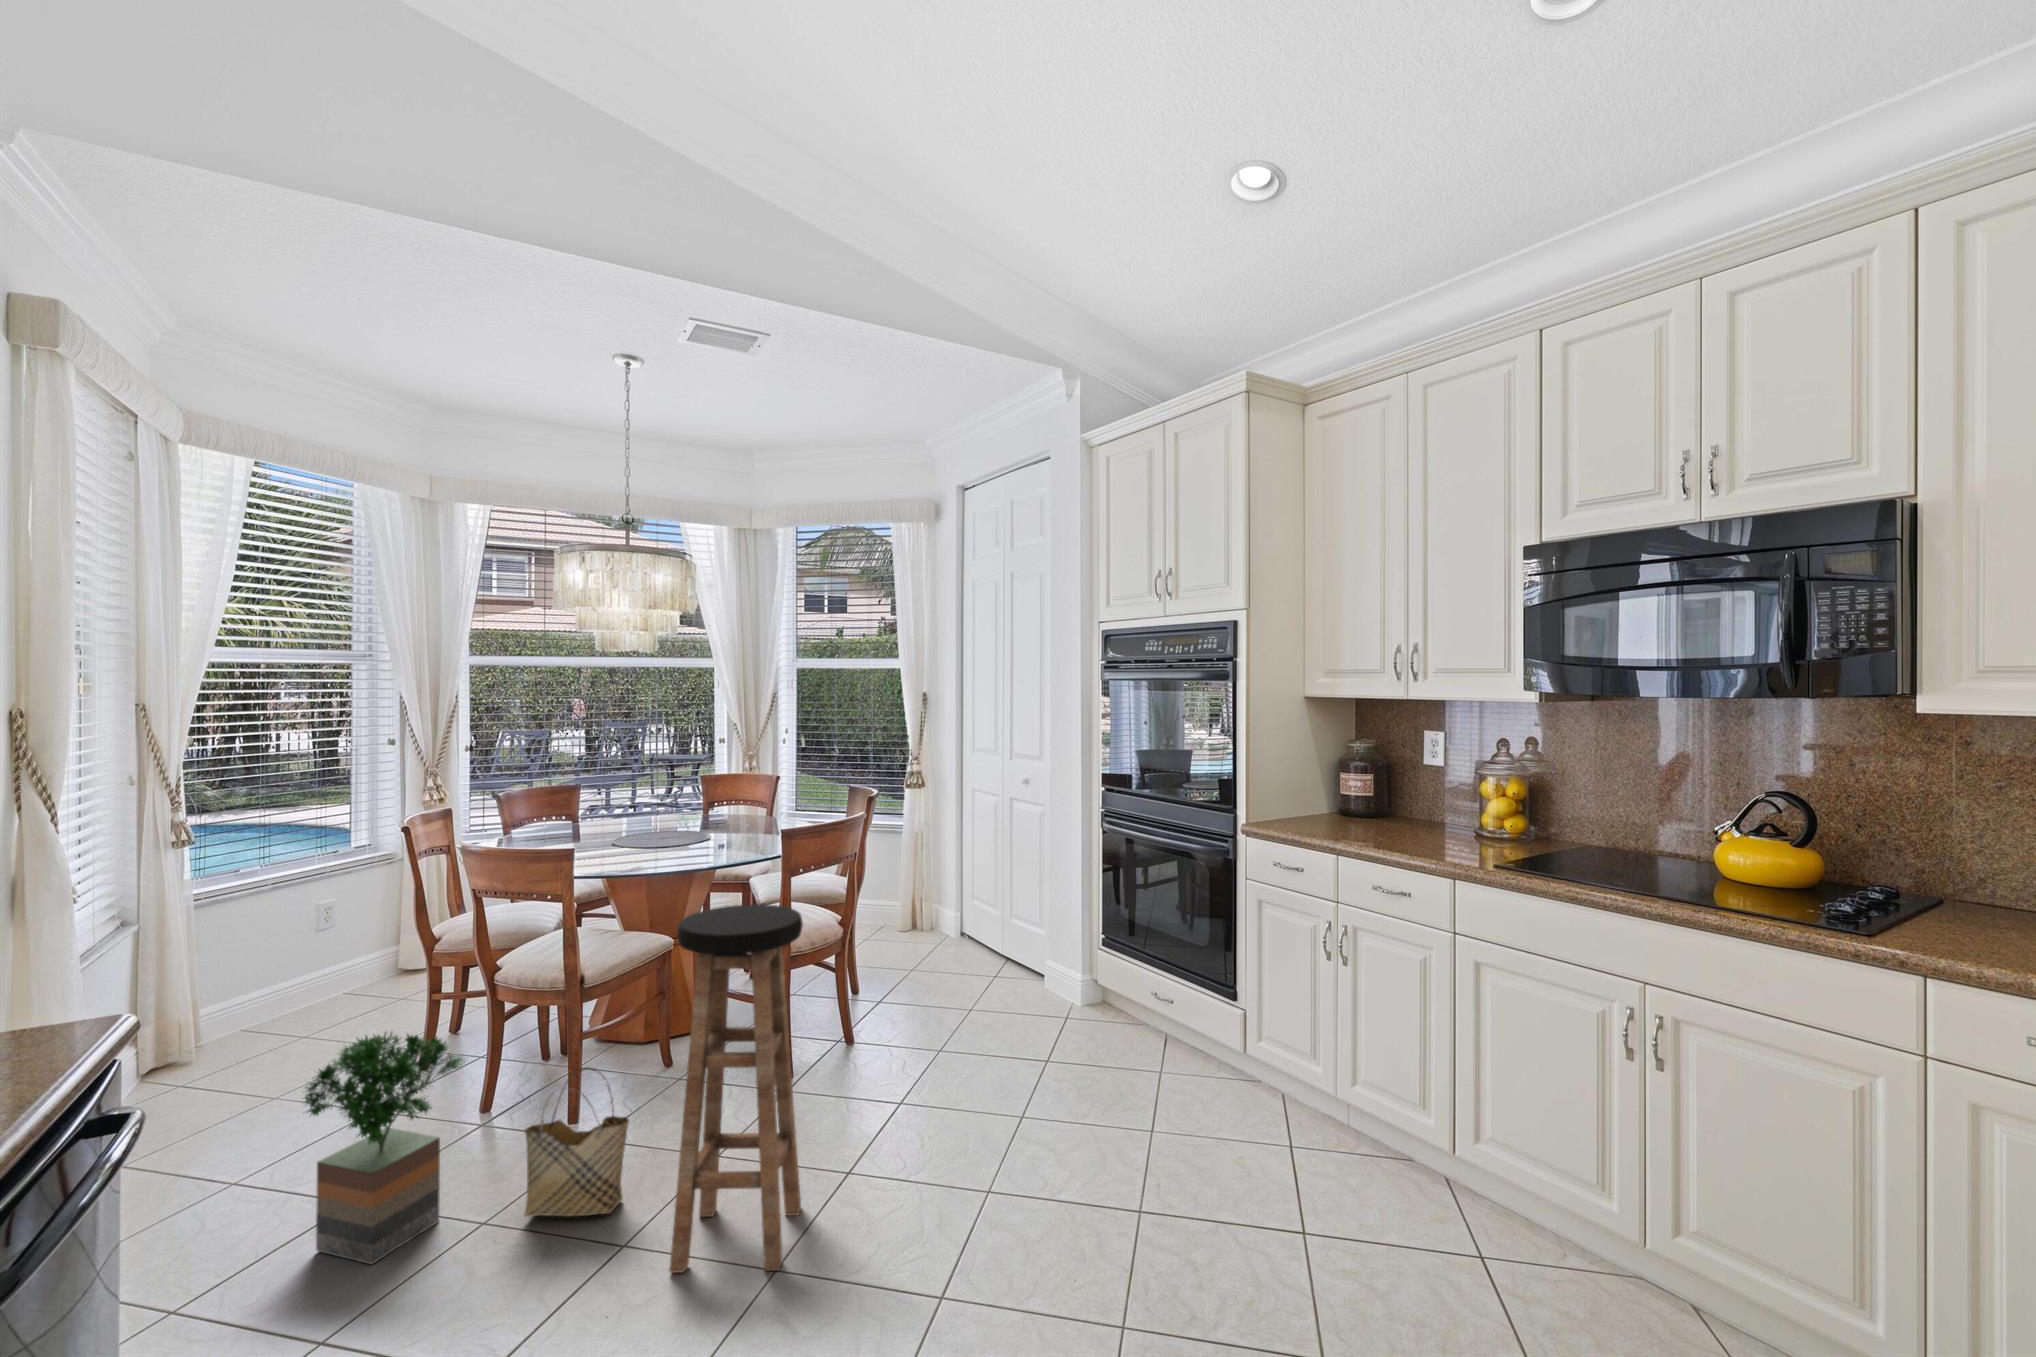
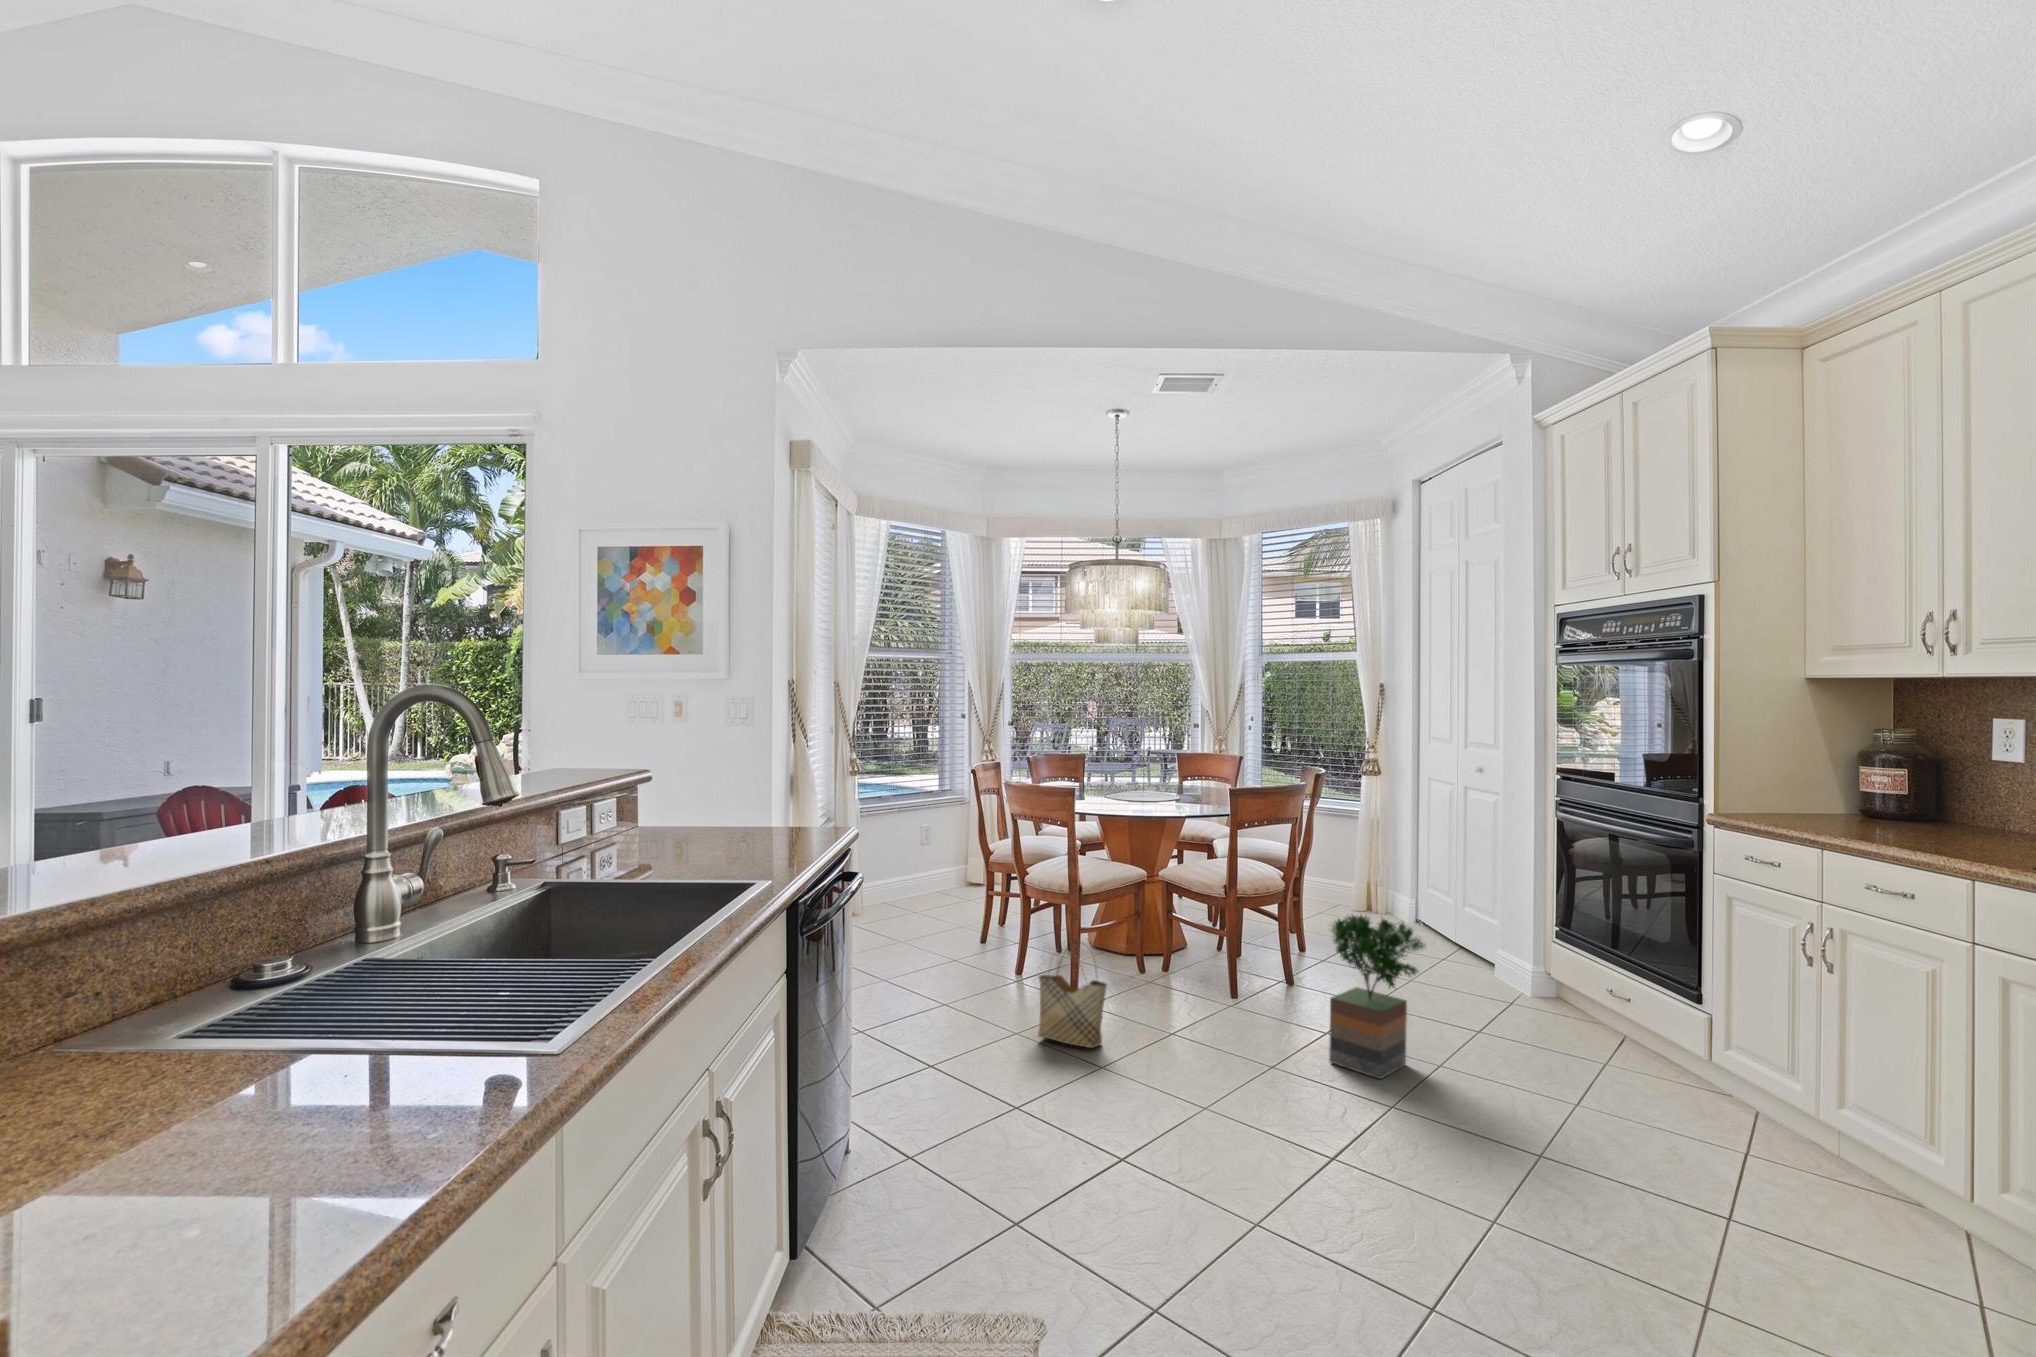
bar stool: present [670,904,803,1273] -> none [1129,830,1232,1108]
potted tree: present [305,1033,465,1264] -> present [1329,915,1426,1079]

